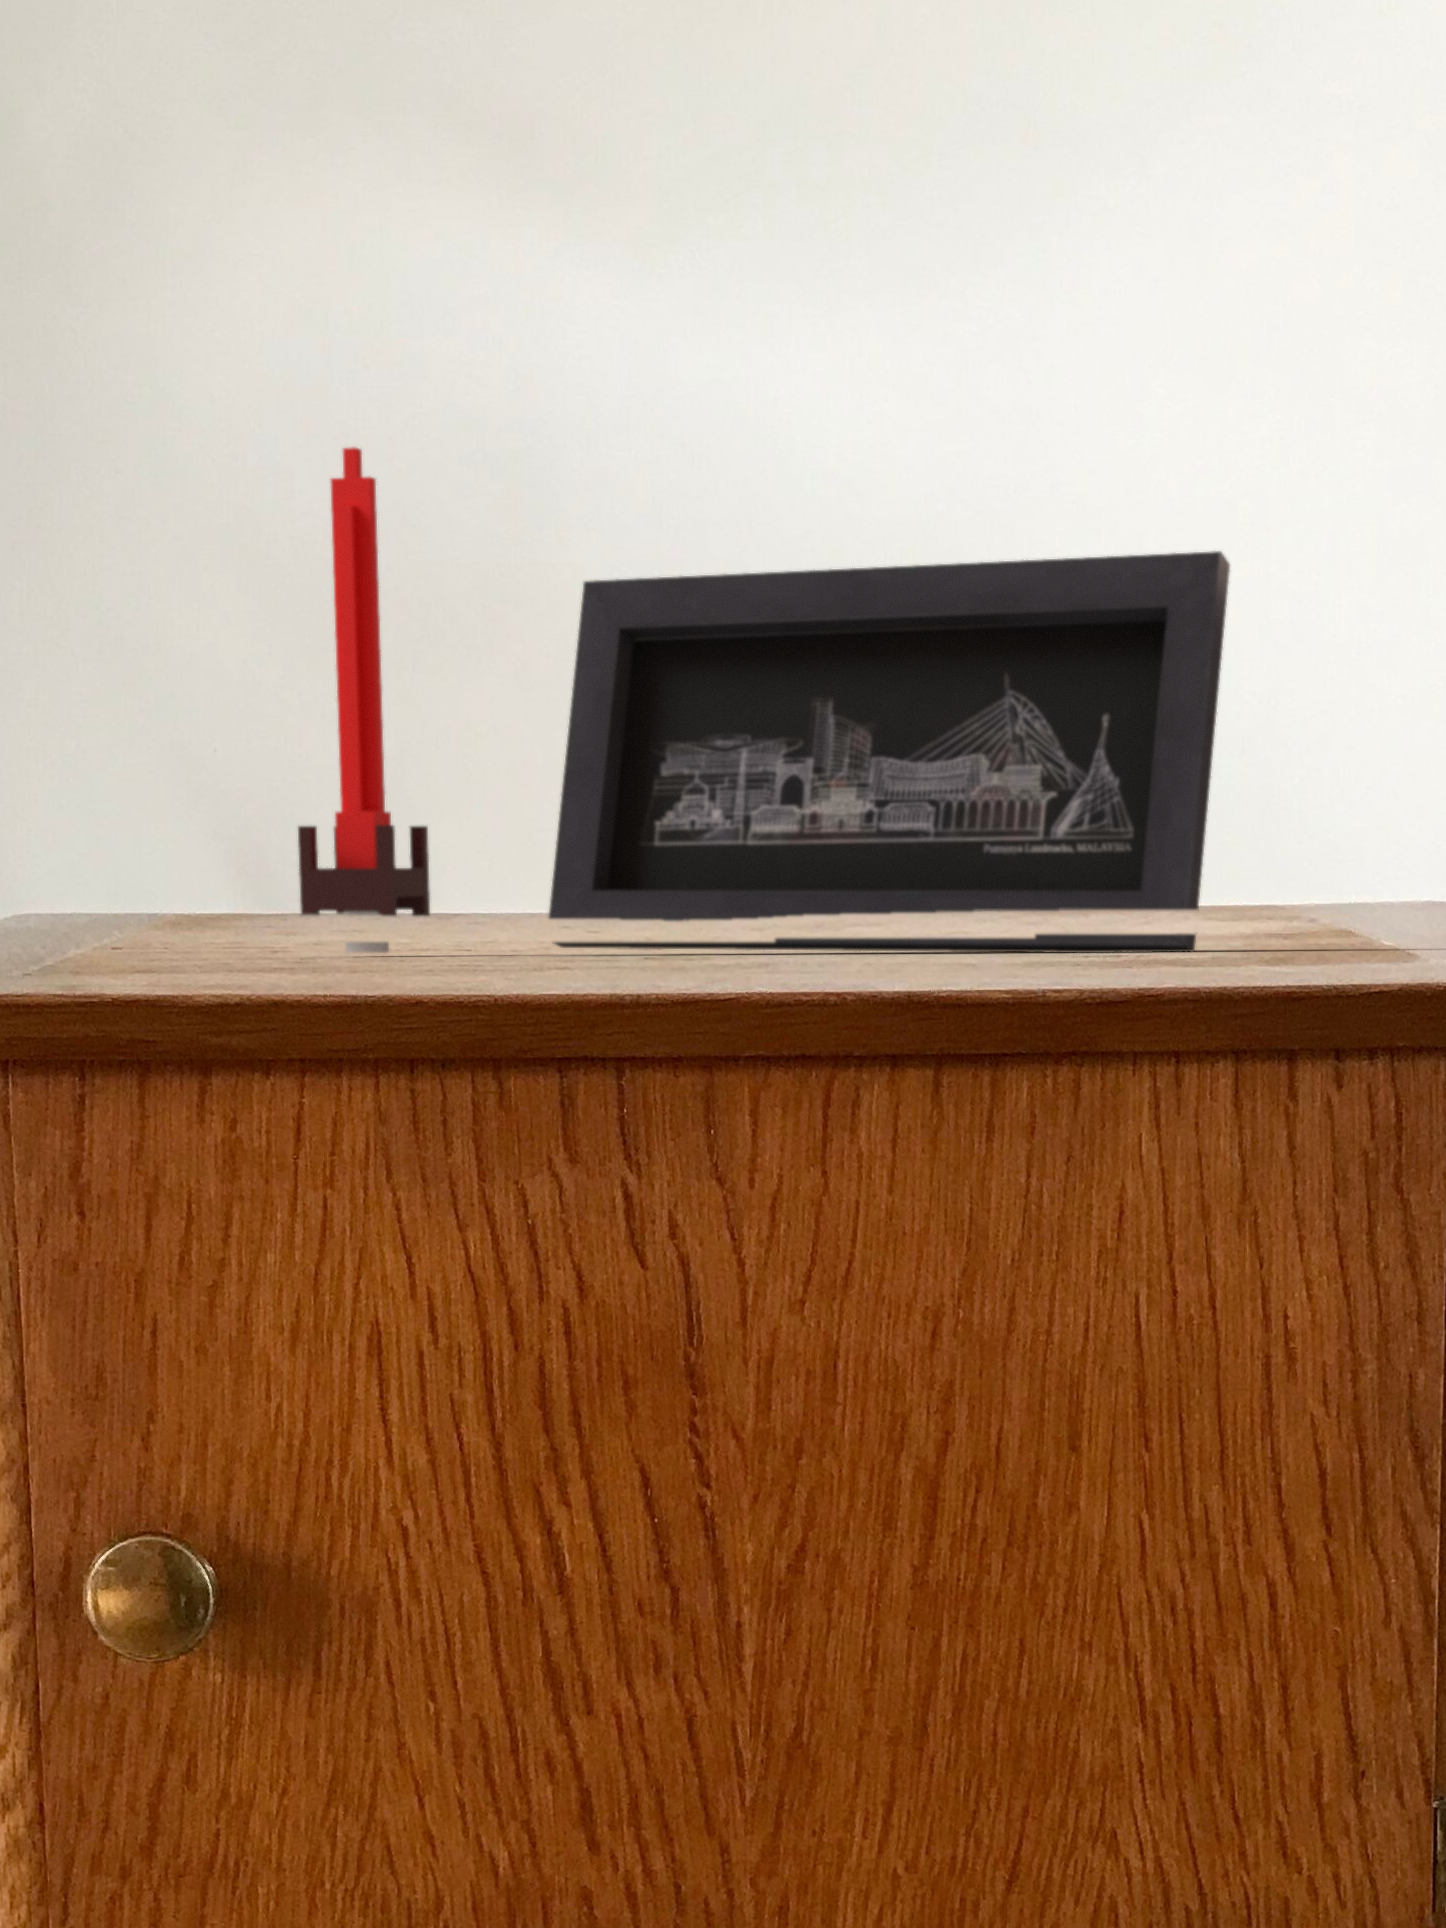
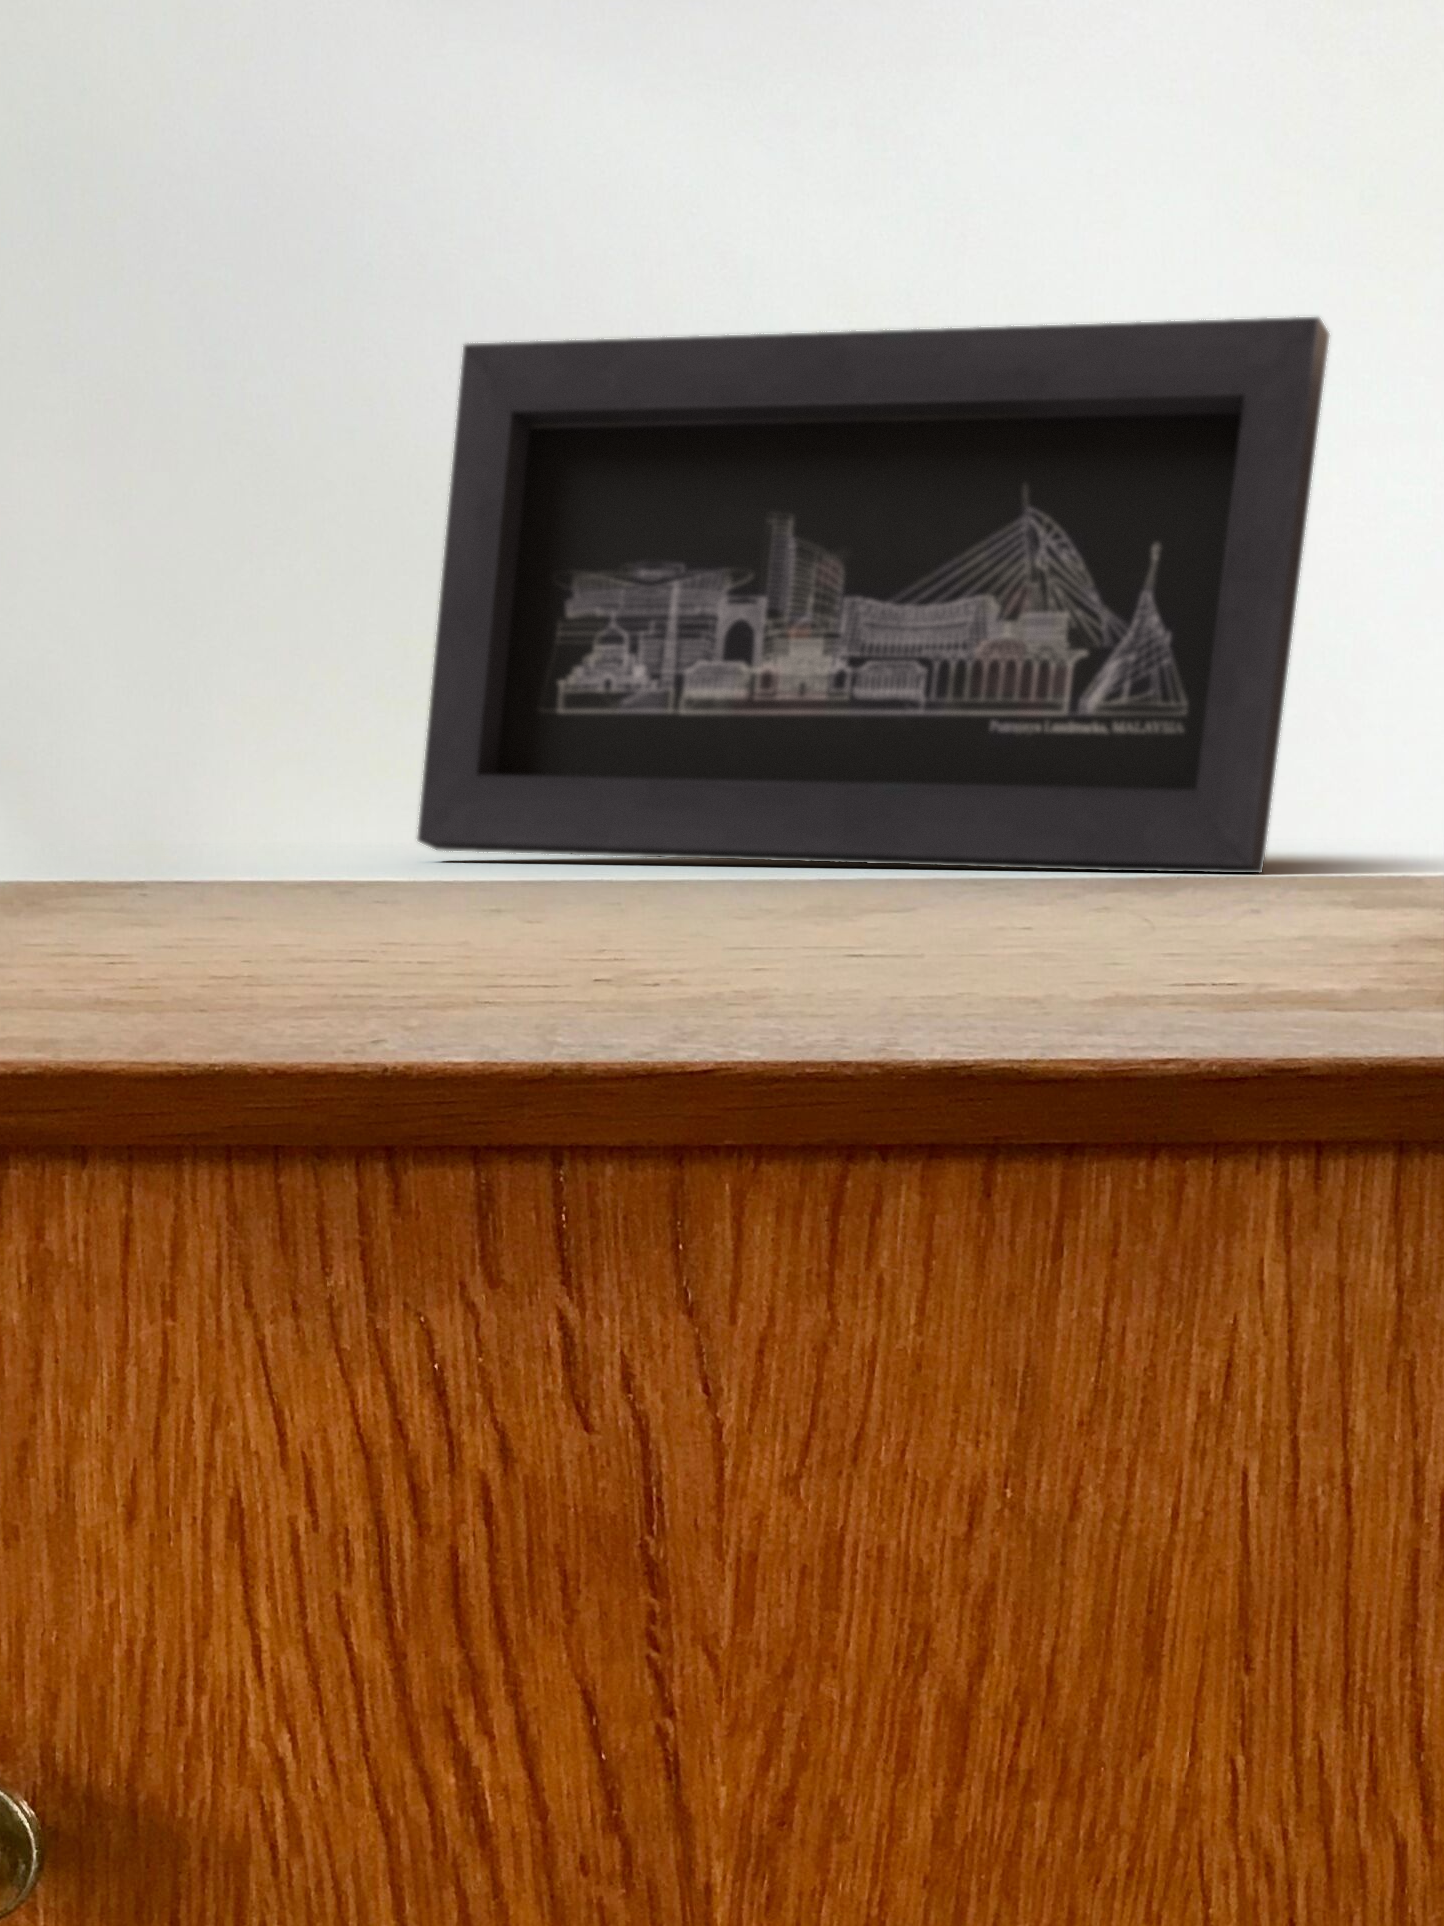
candle: present [298,448,430,953] -> none [91,150,264,851]

